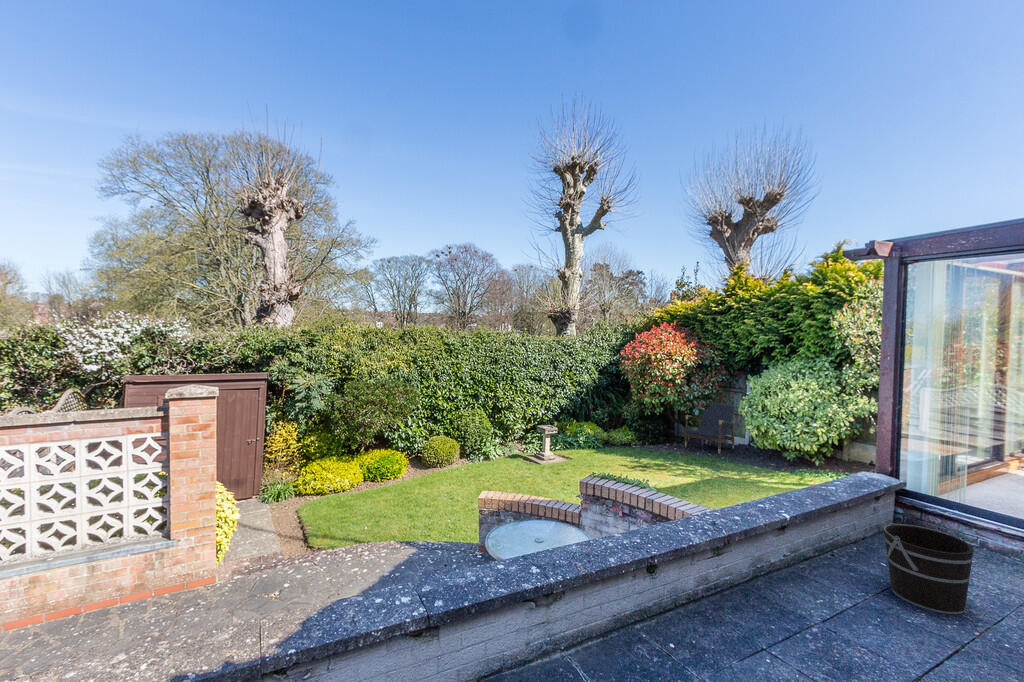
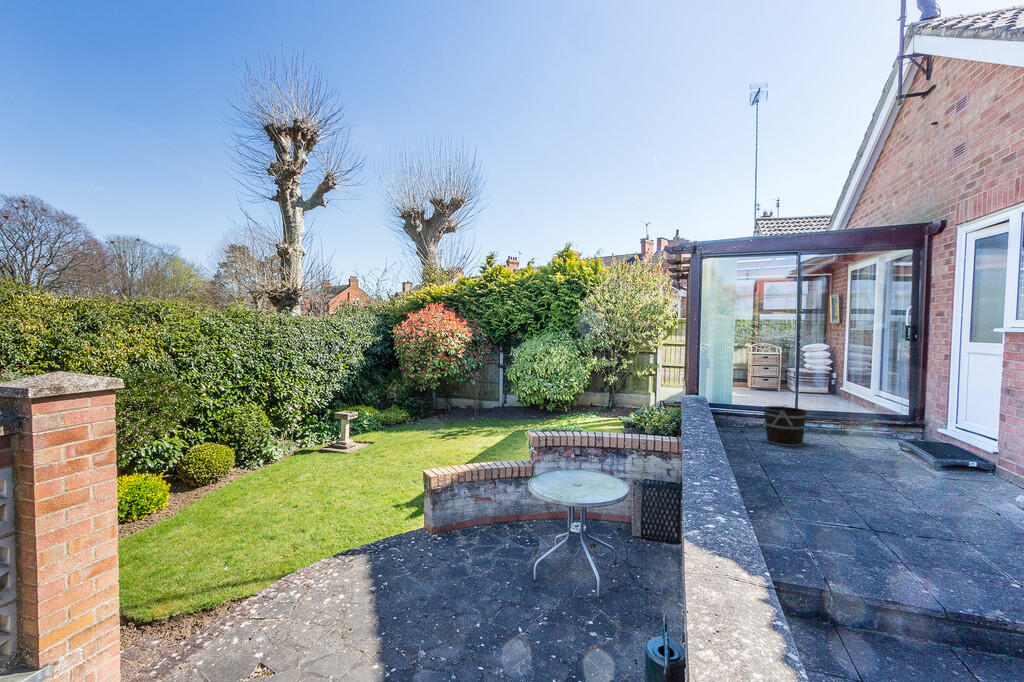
lounge chair: present [684,403,735,454] -> none [457,375,493,416]

